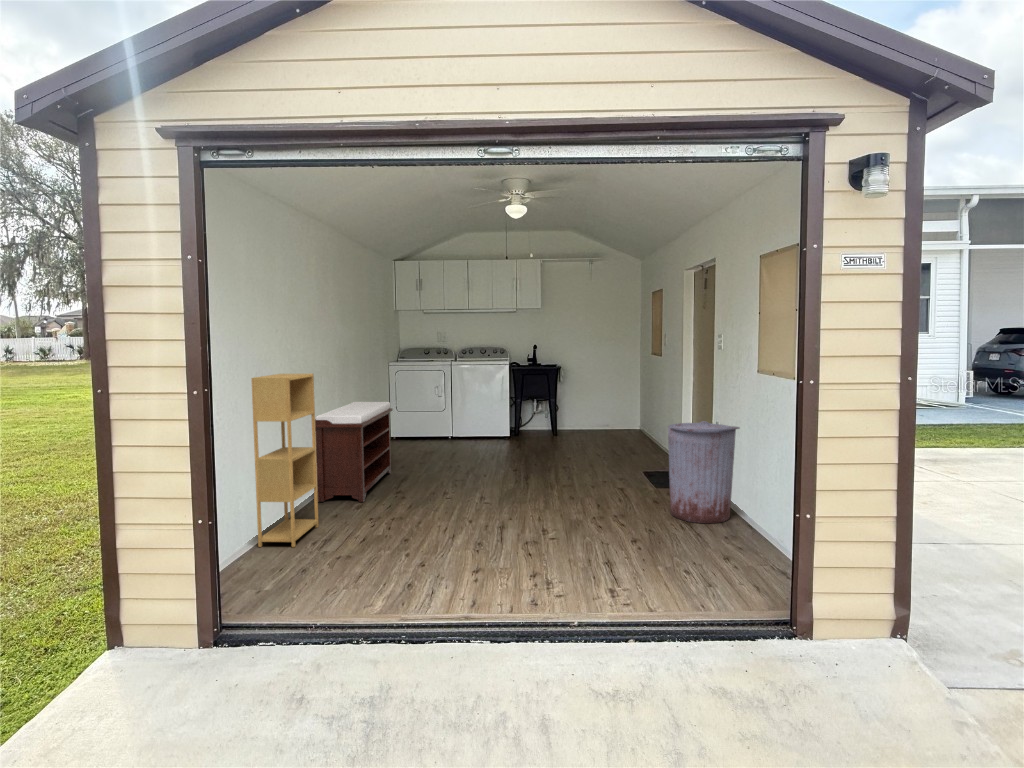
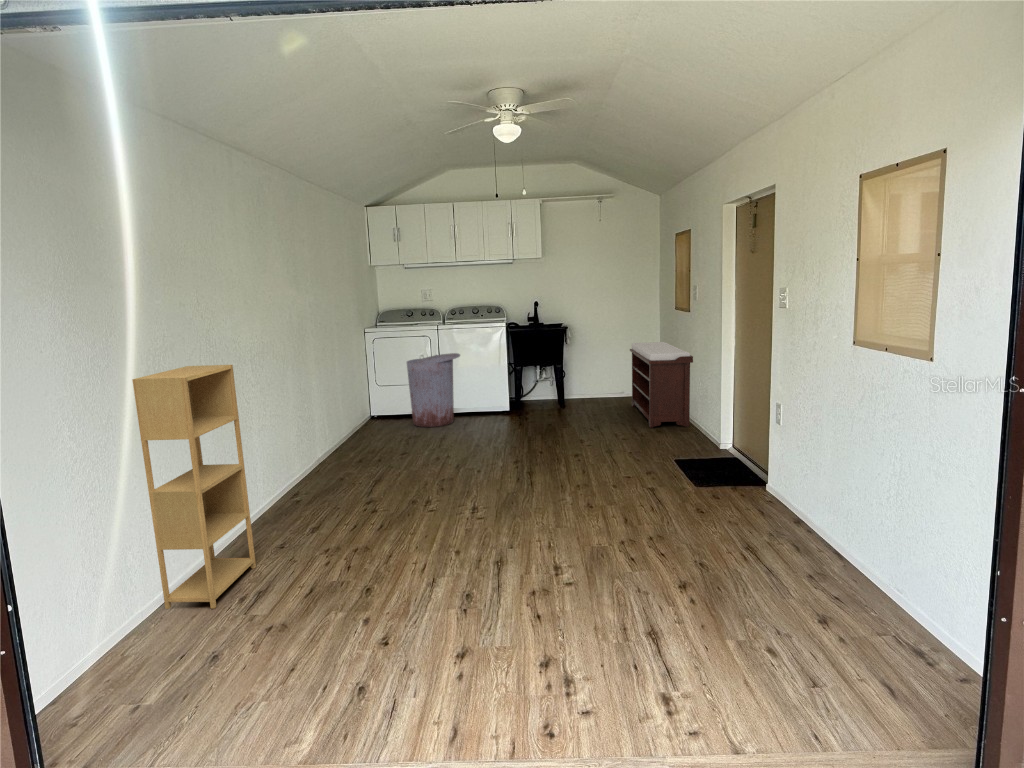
bench: present [315,402,393,502] -> present [630,342,693,428]
trash can: present [668,421,740,523] -> present [407,353,460,427]

